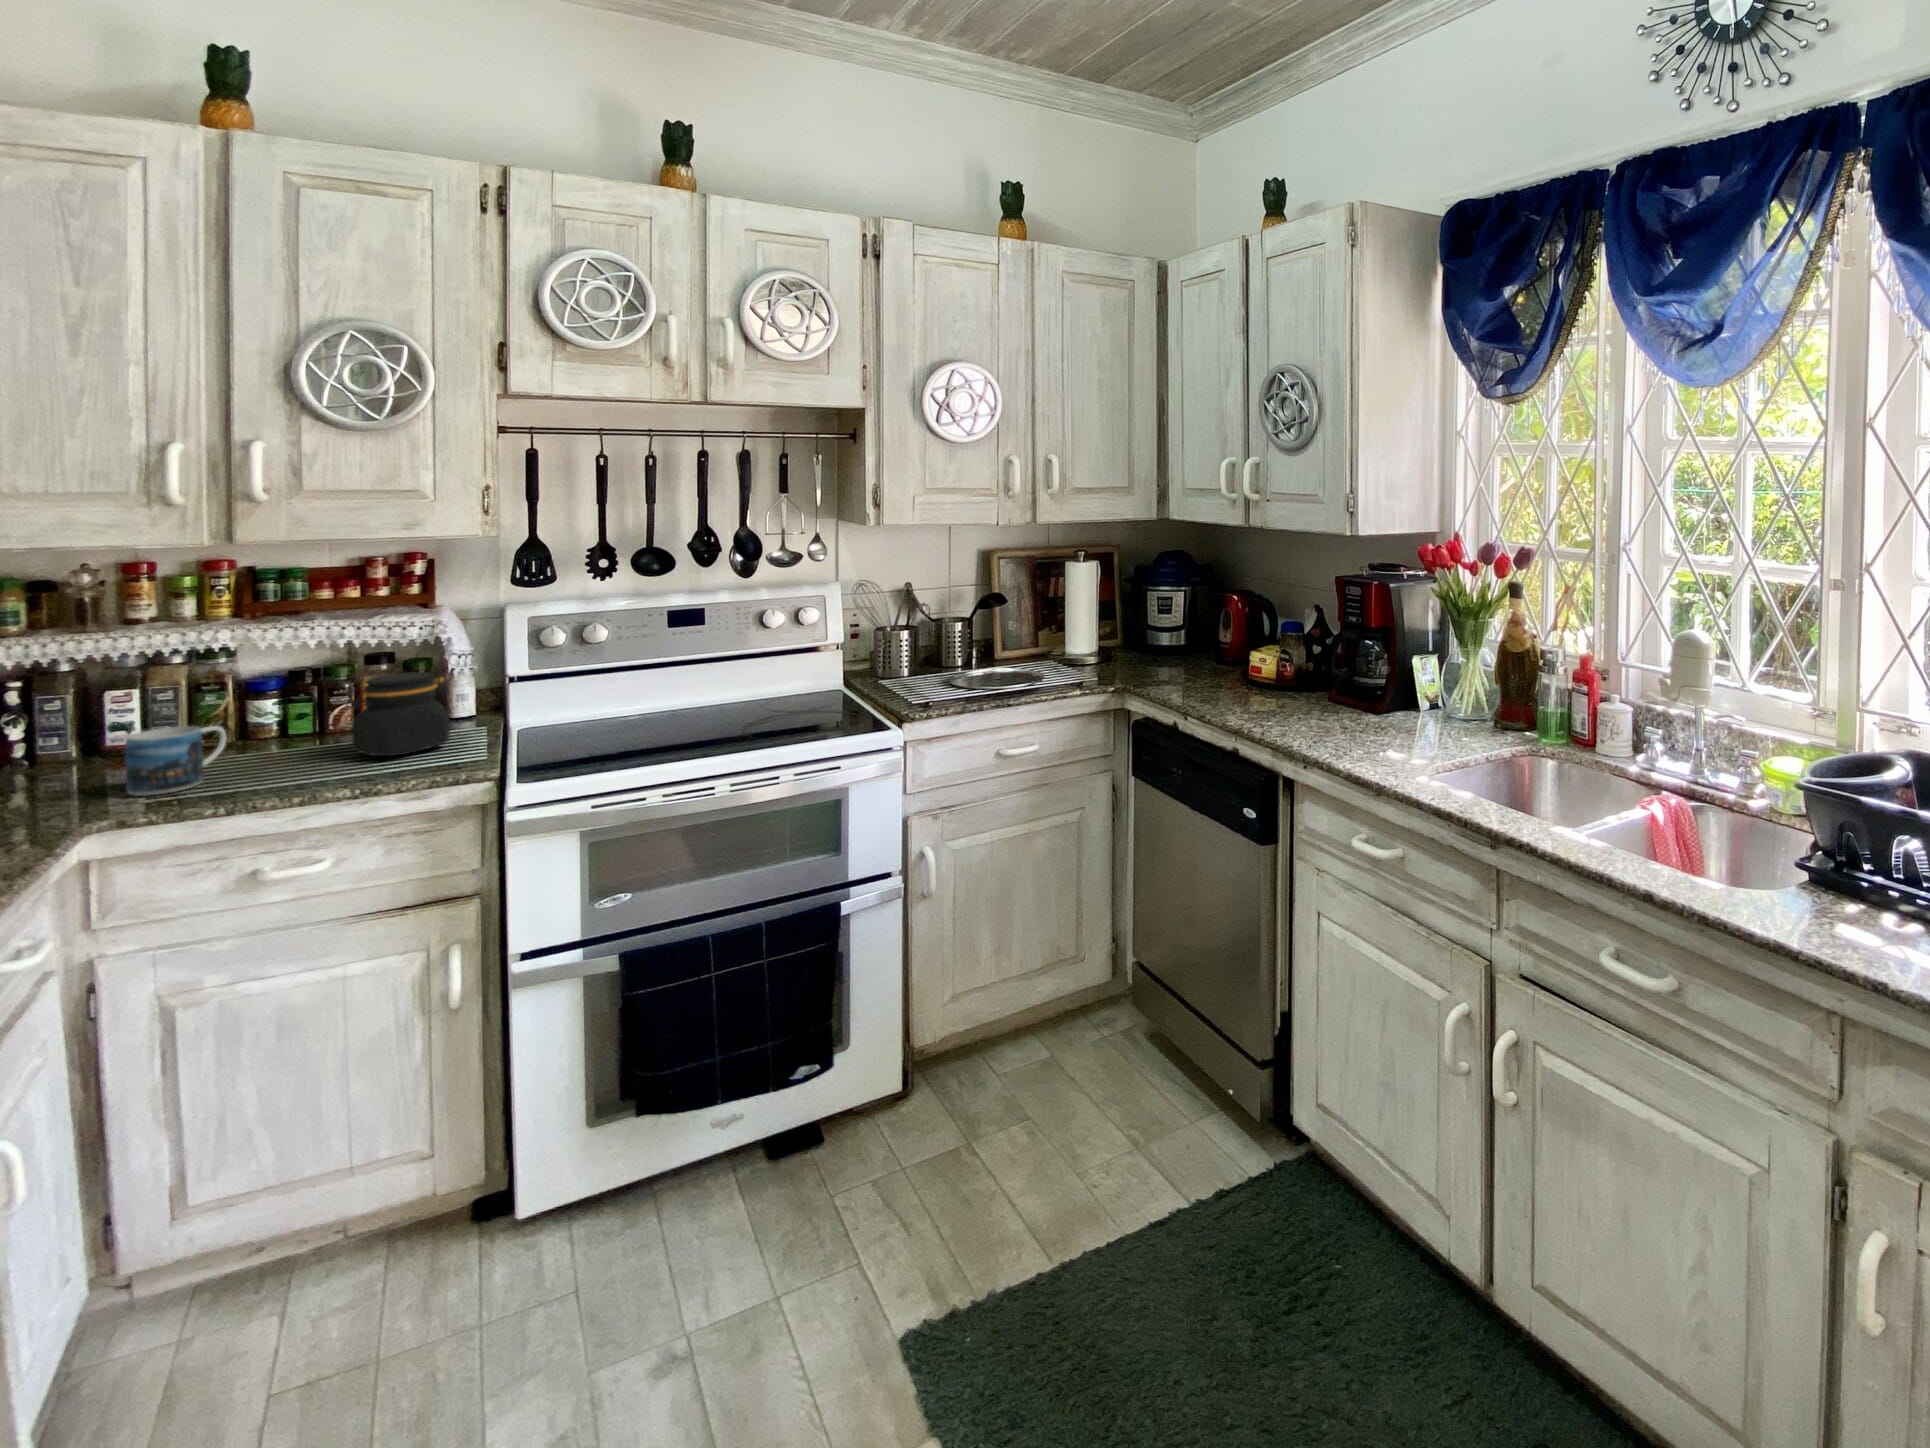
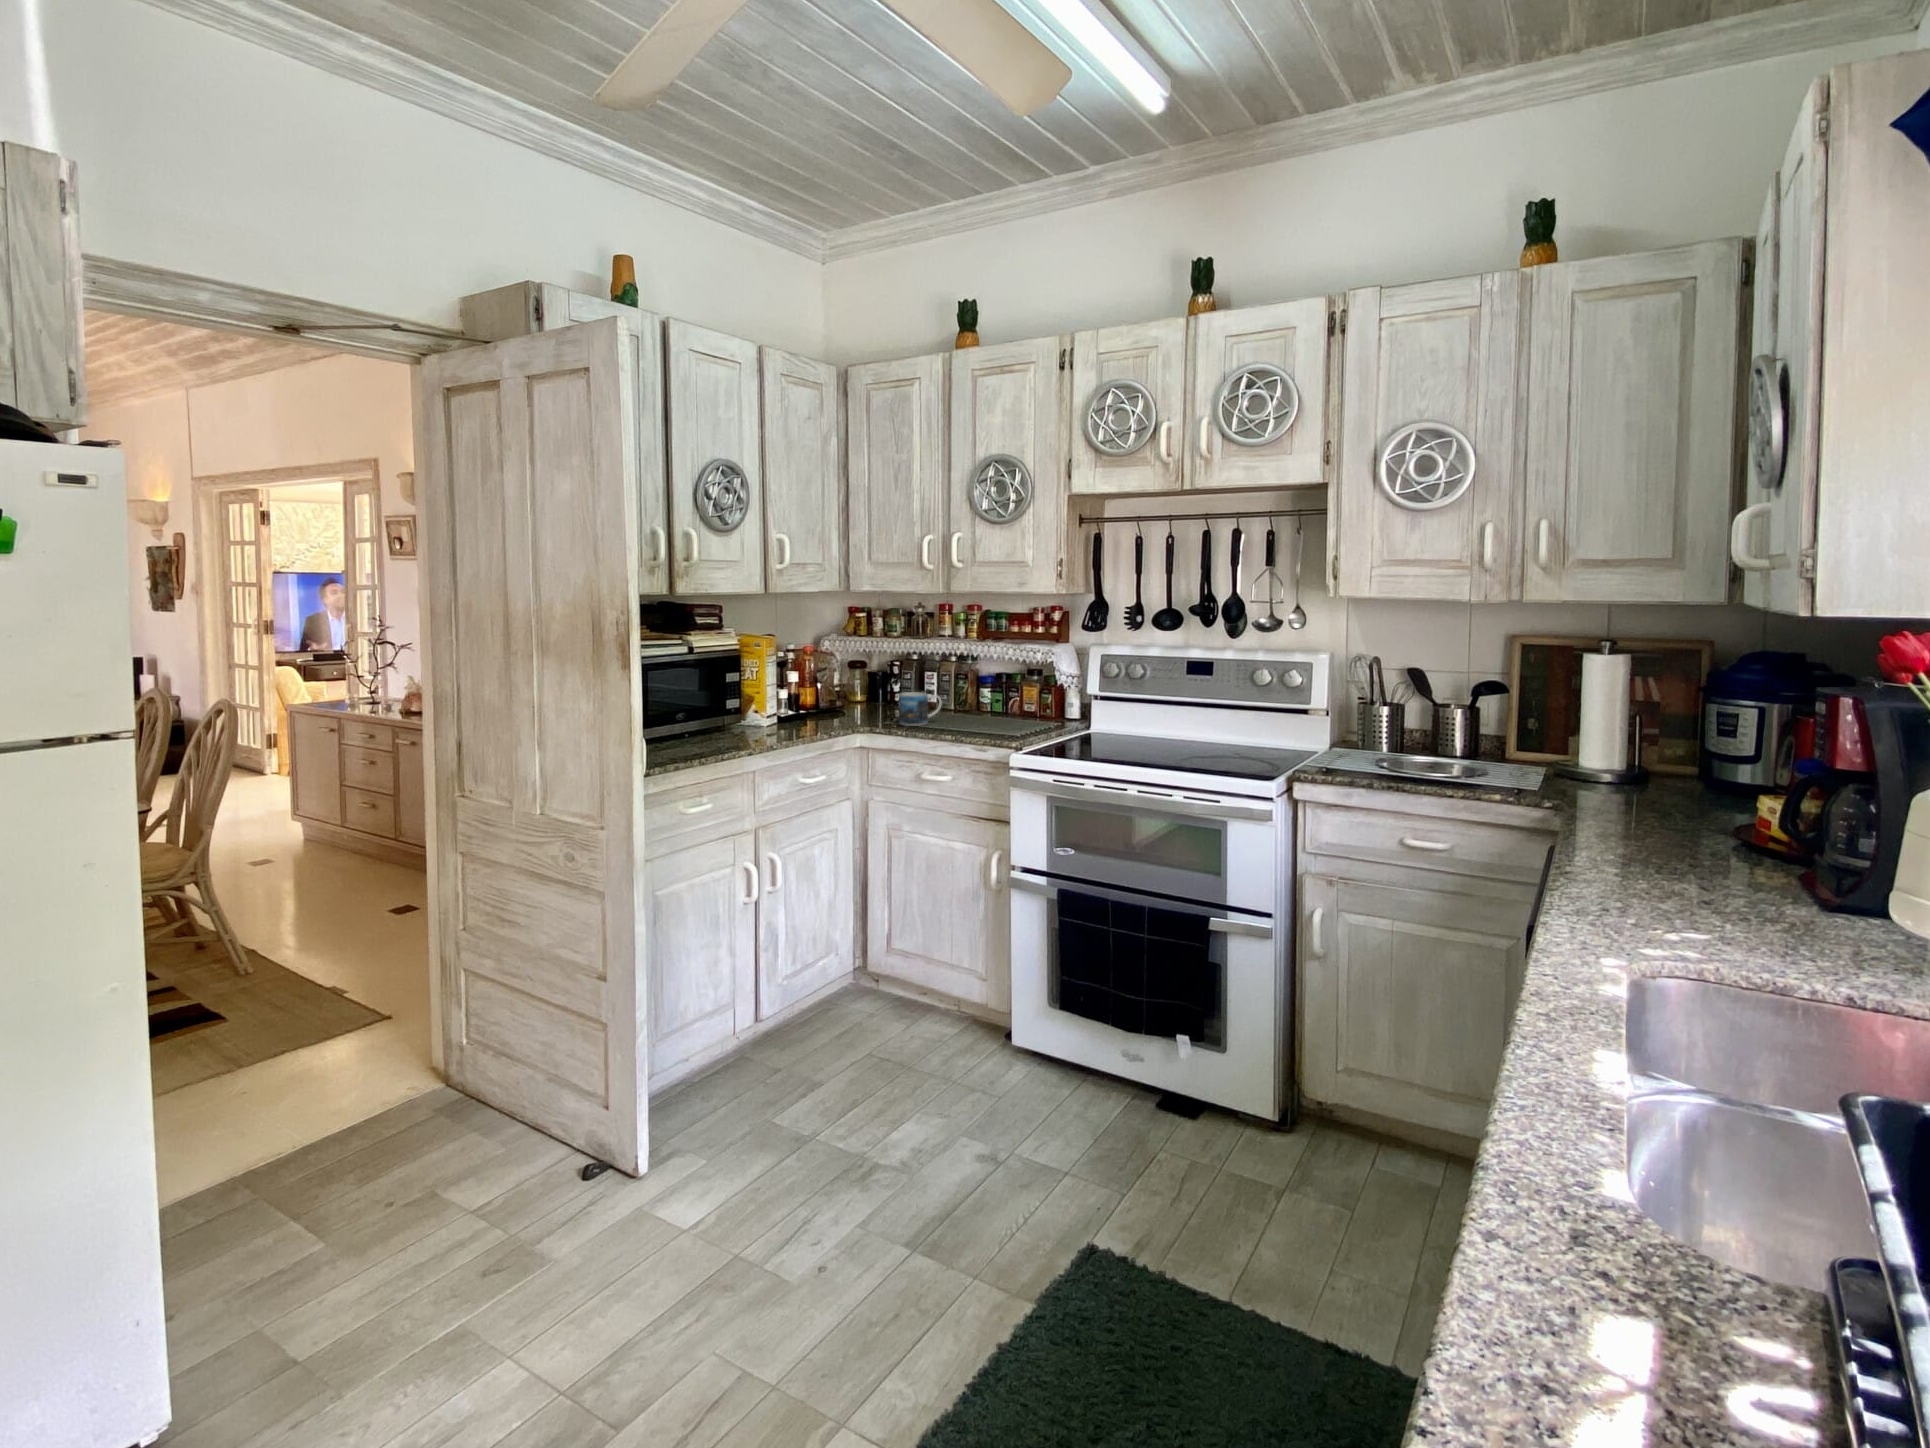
jar: present [347,672,451,756] -> none [982,680,1035,730]

